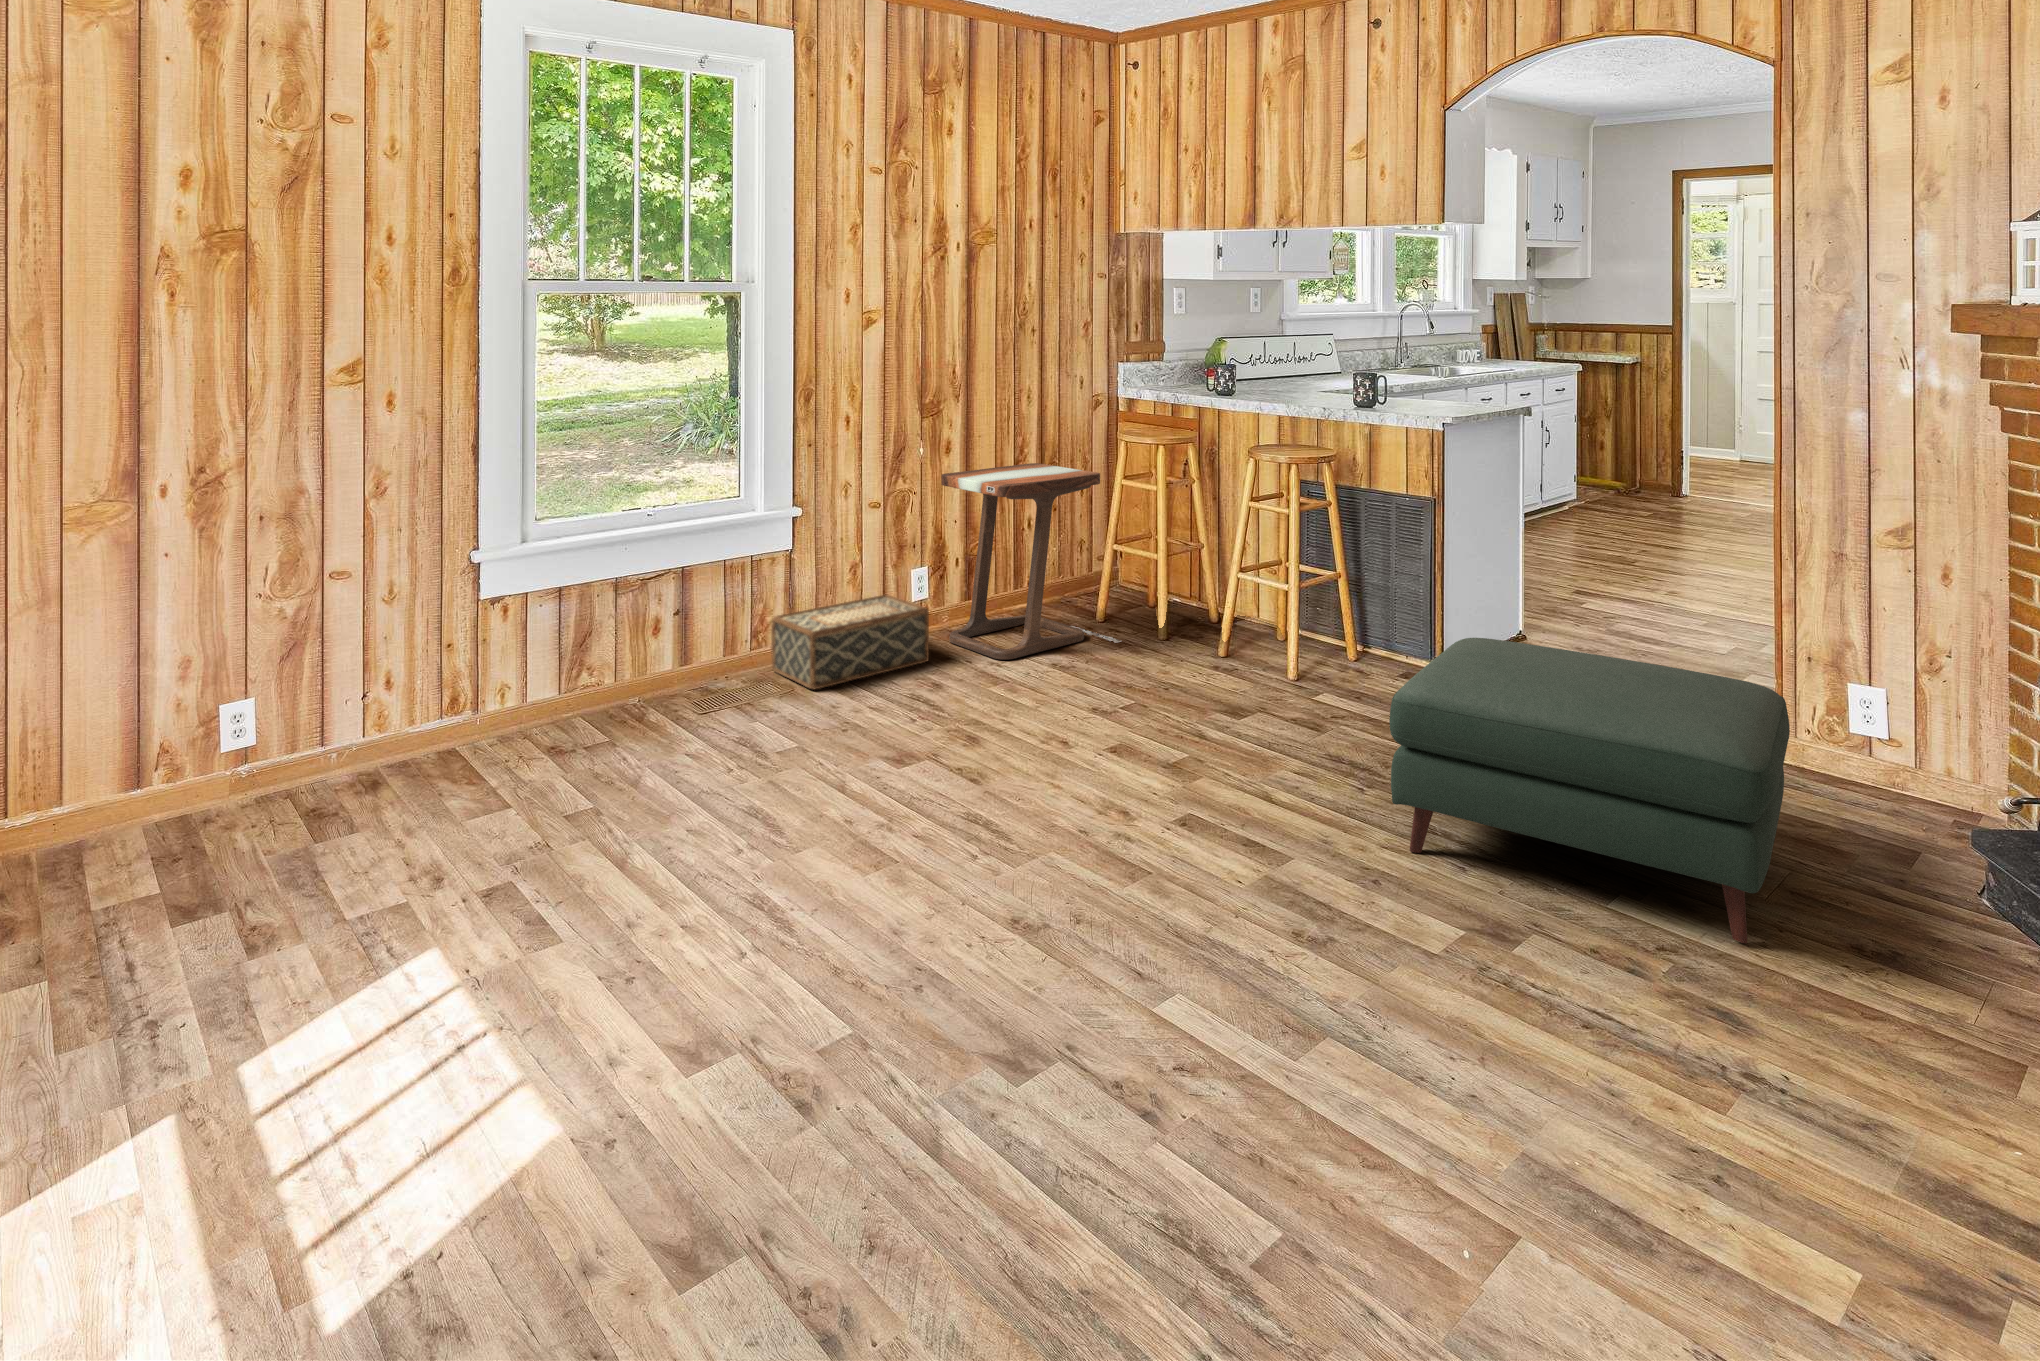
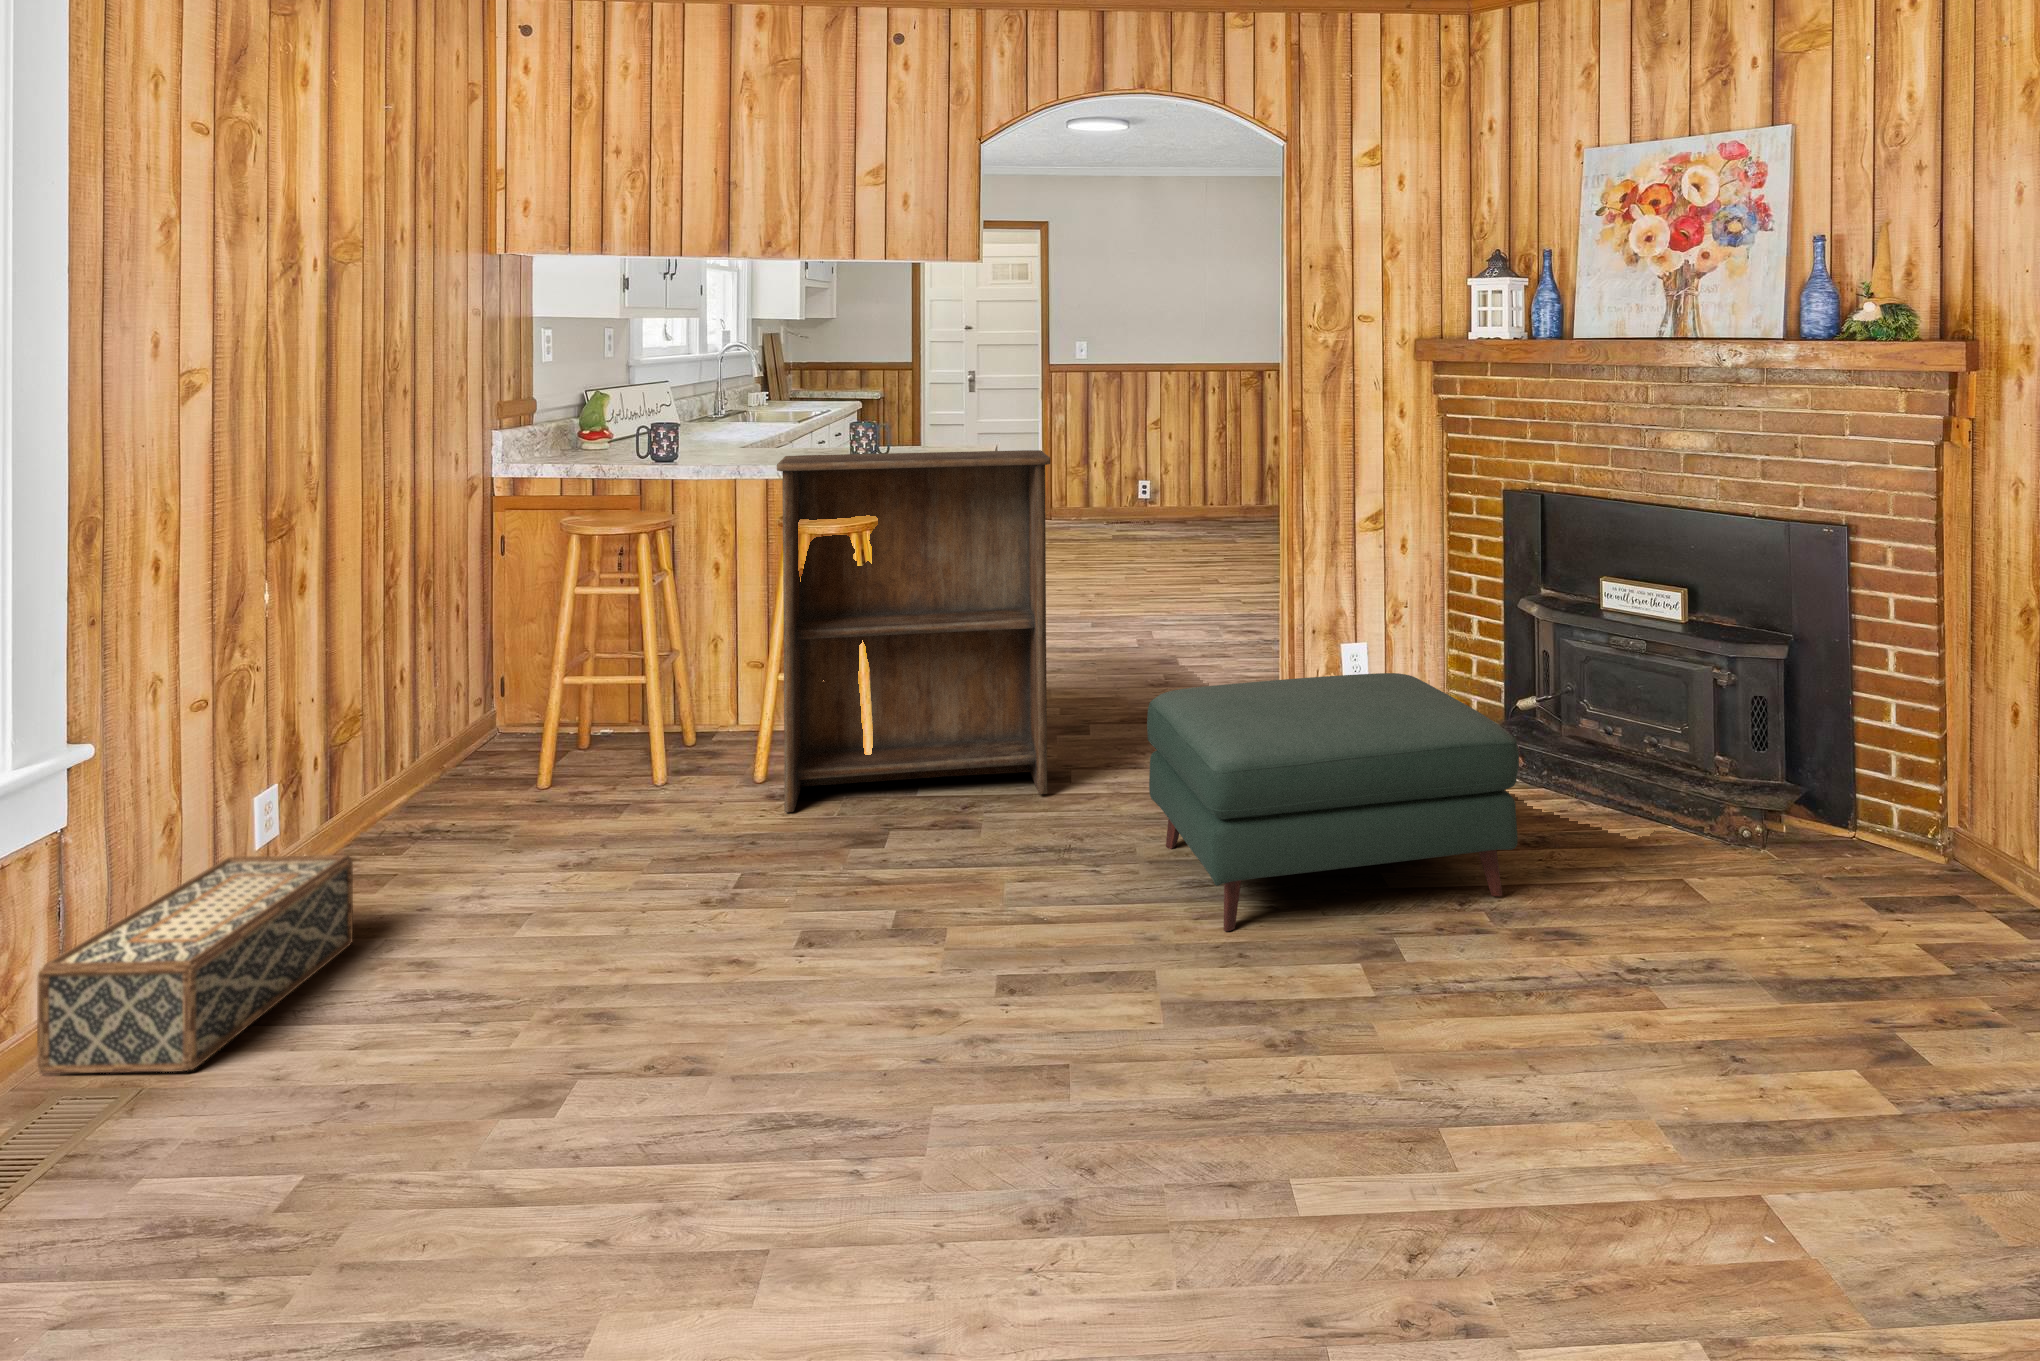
bookshelf: none [1217,390,1461,716] -> present [777,450,1050,812]
side table: present [941,463,1120,660] -> none [324,589,612,903]

